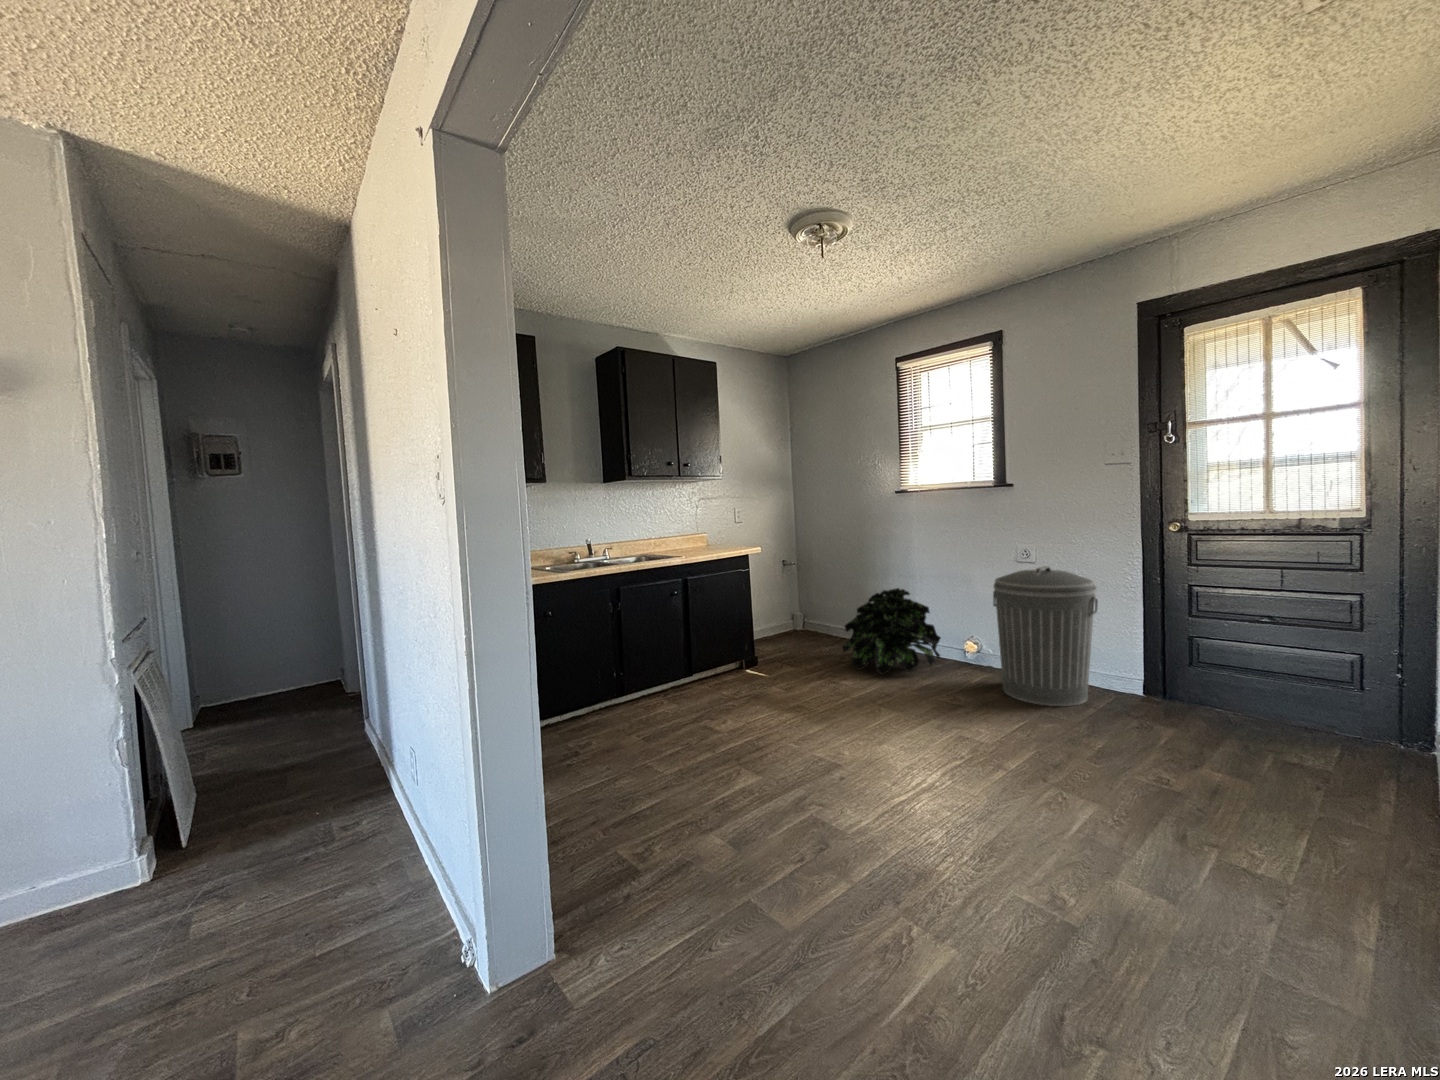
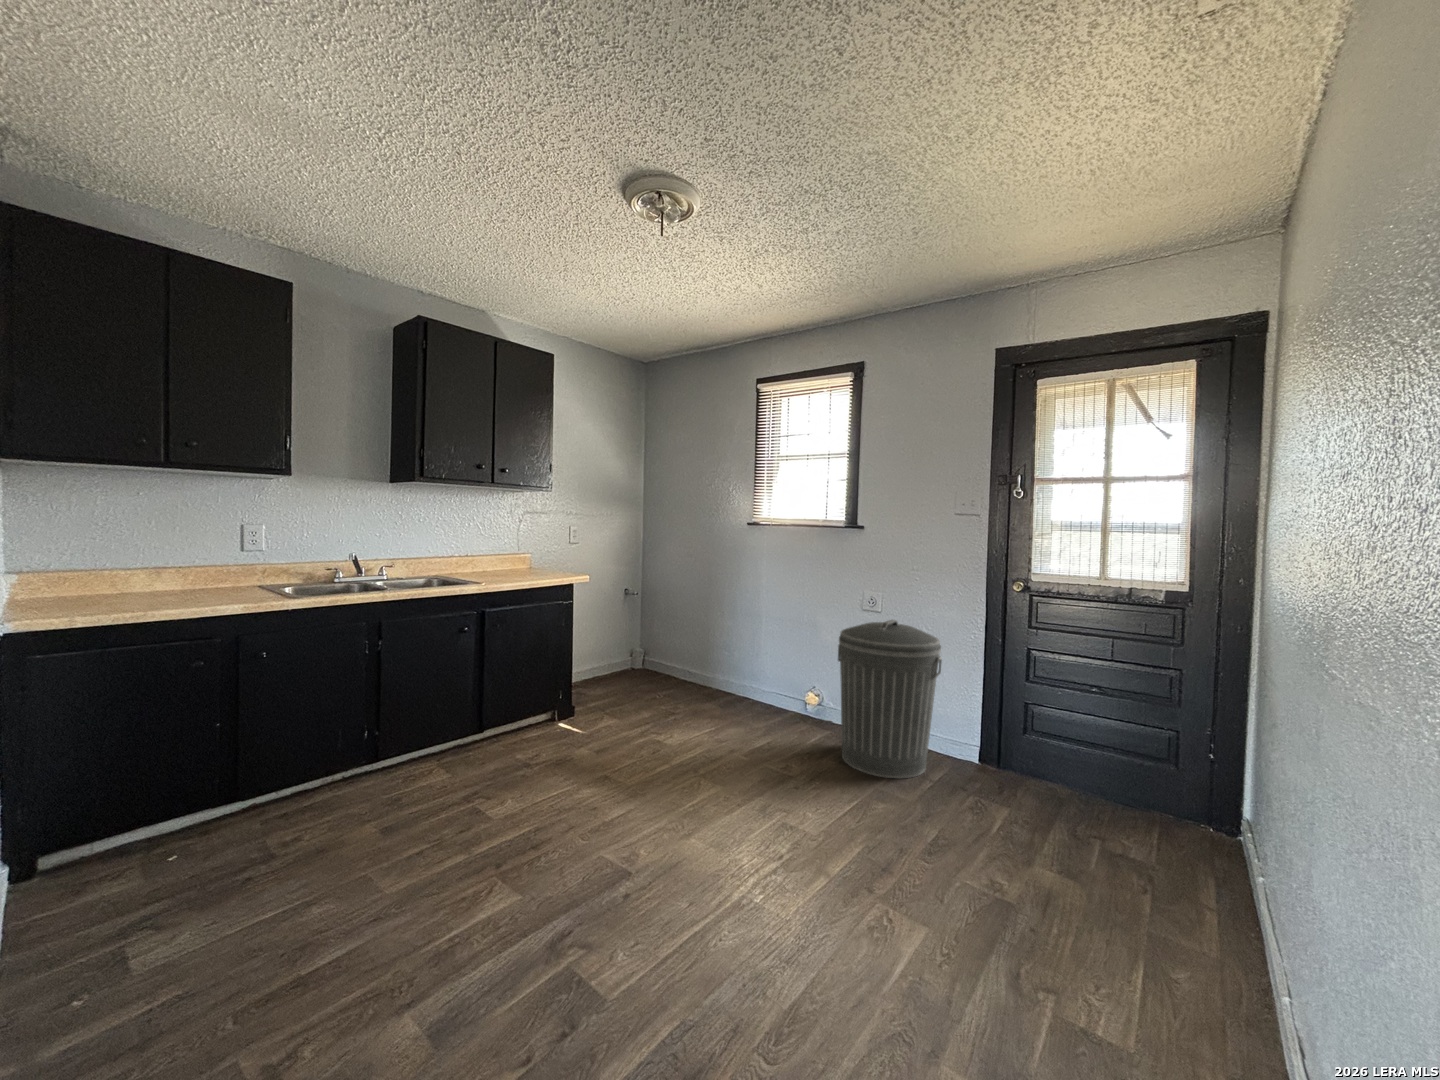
potted plant: present [843,588,941,675] -> none [675,633,784,735]

